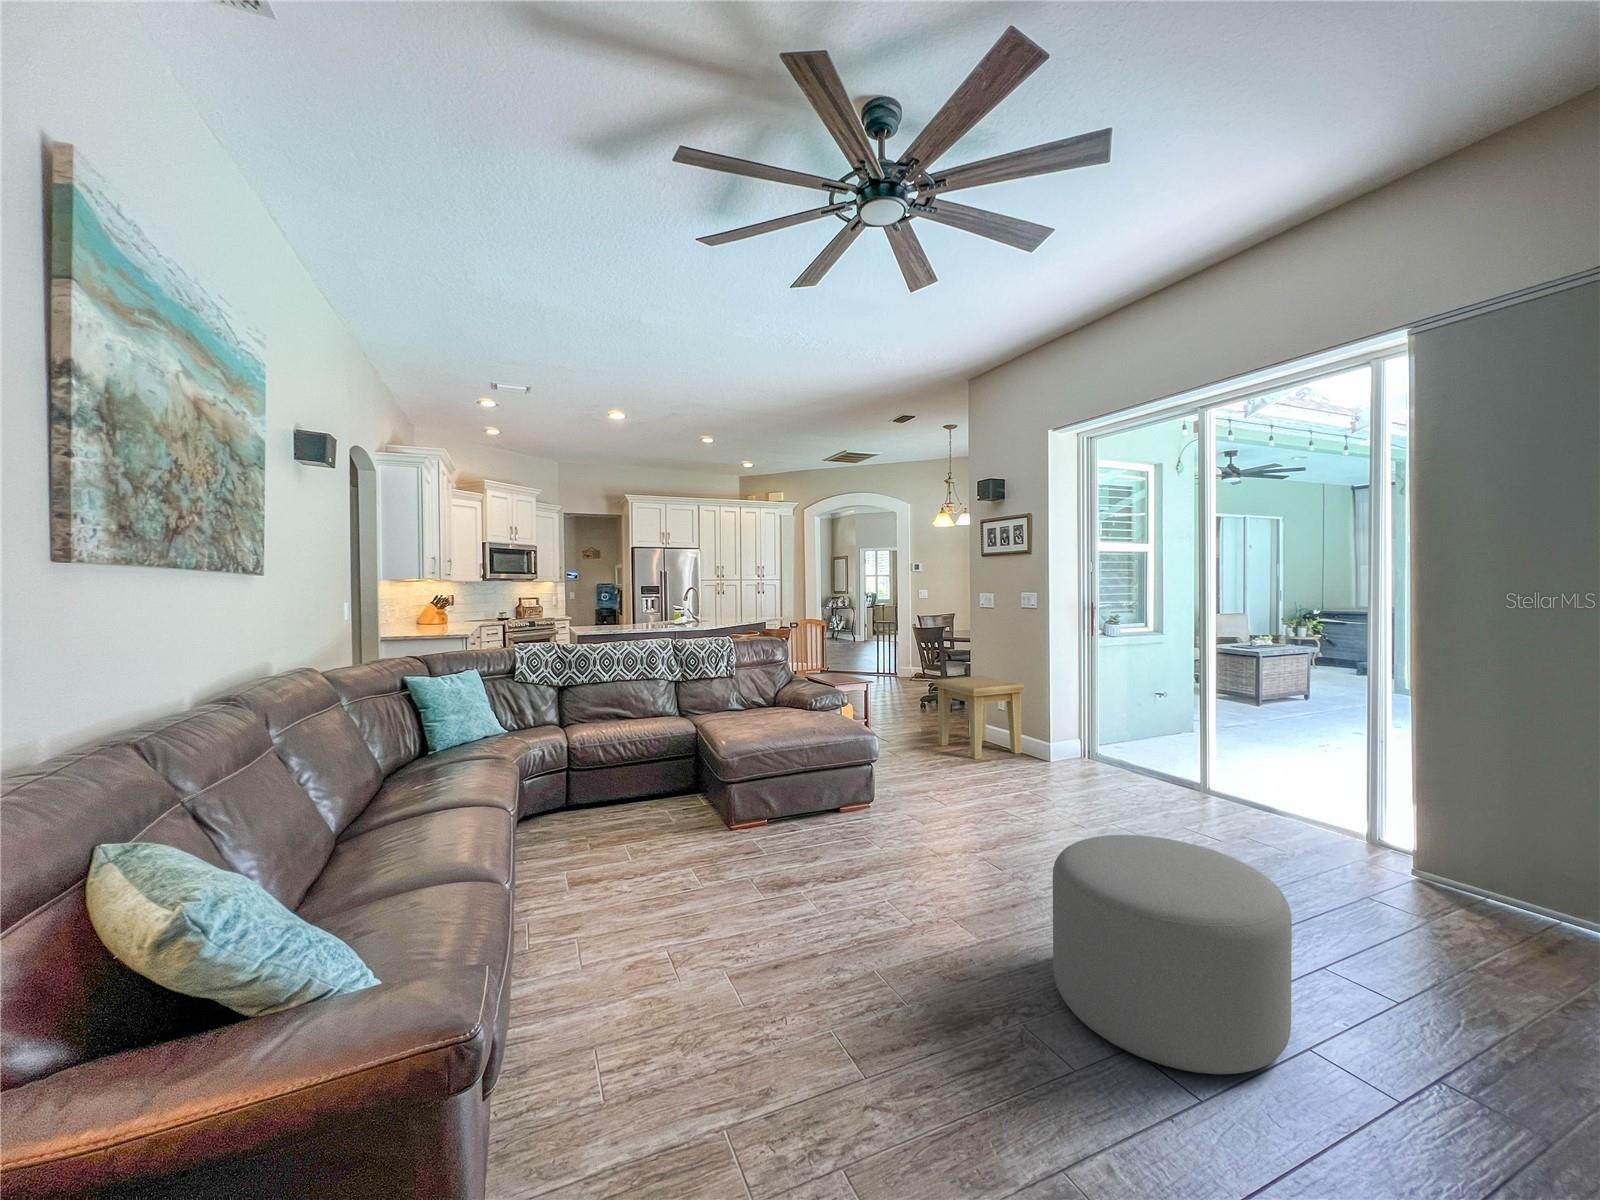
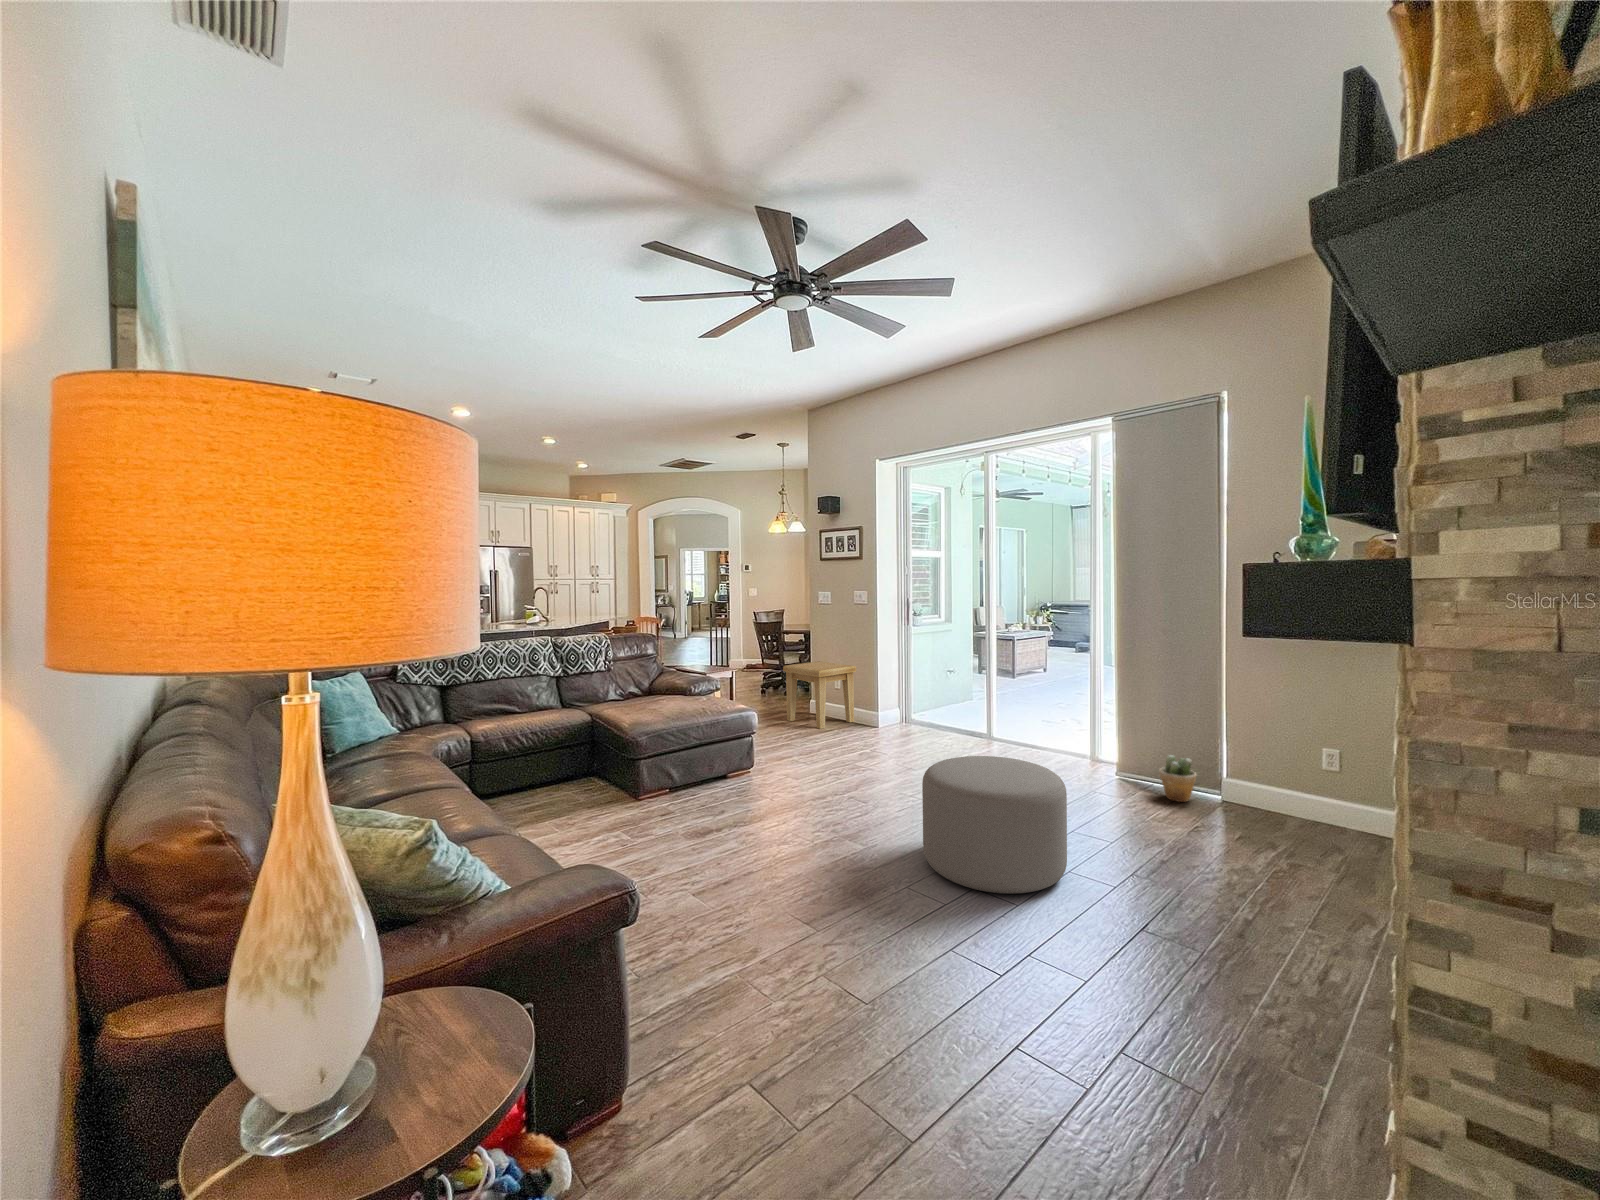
potted plant: none [1491,862,1570,944] -> present [1159,755,1196,802]

